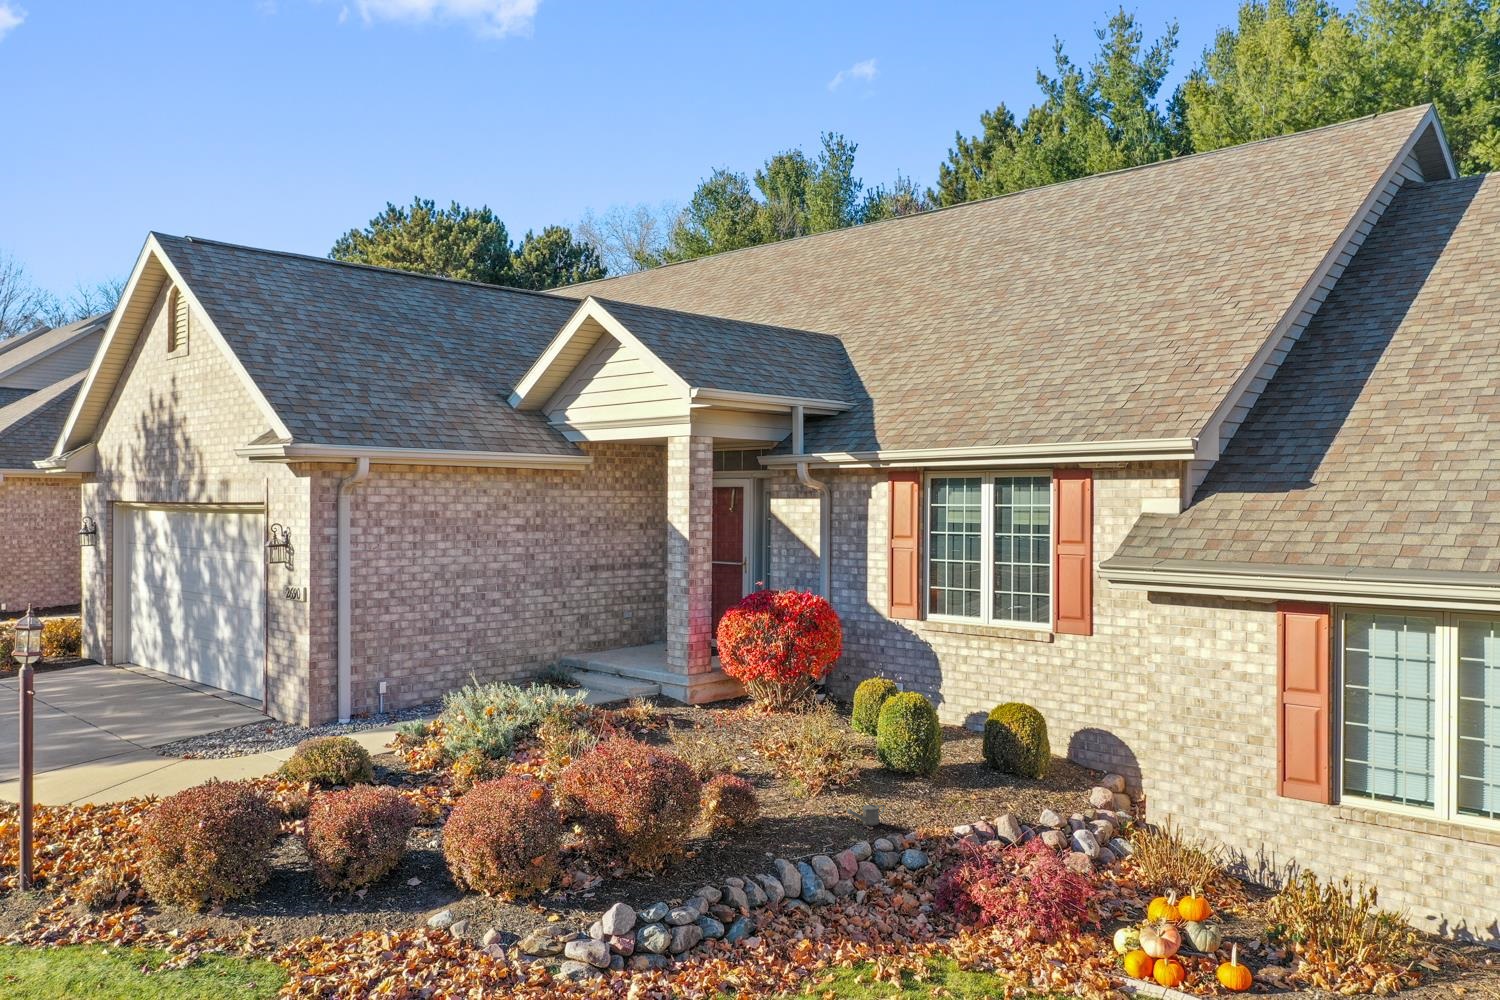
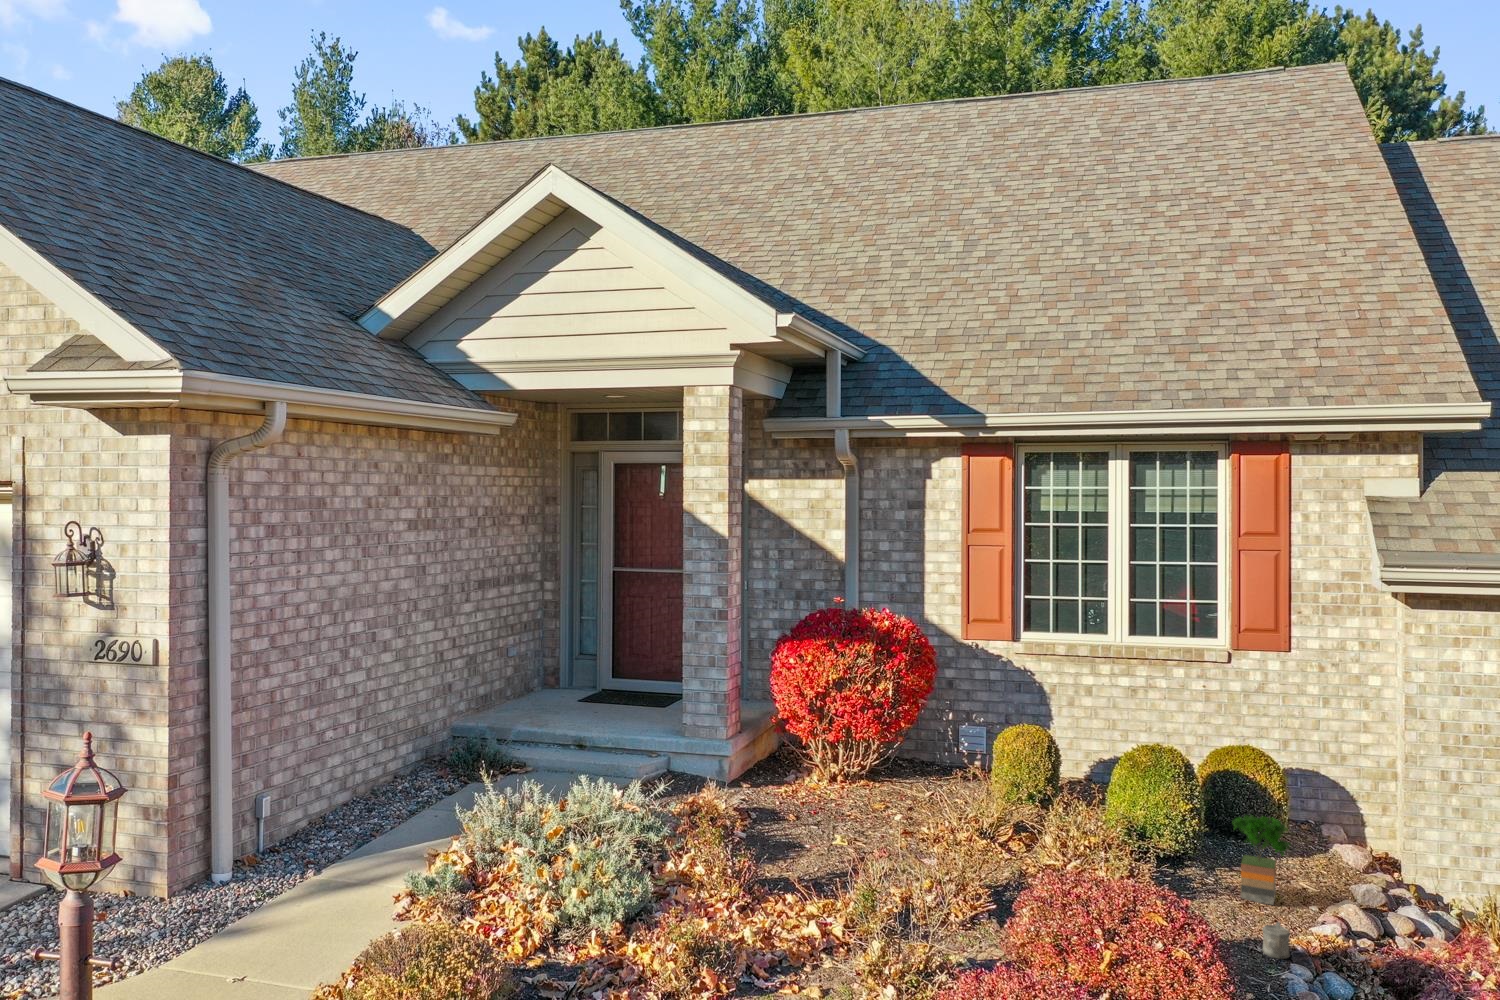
potted tree: none [919,742,960,806] -> present [1232,816,1291,905]

